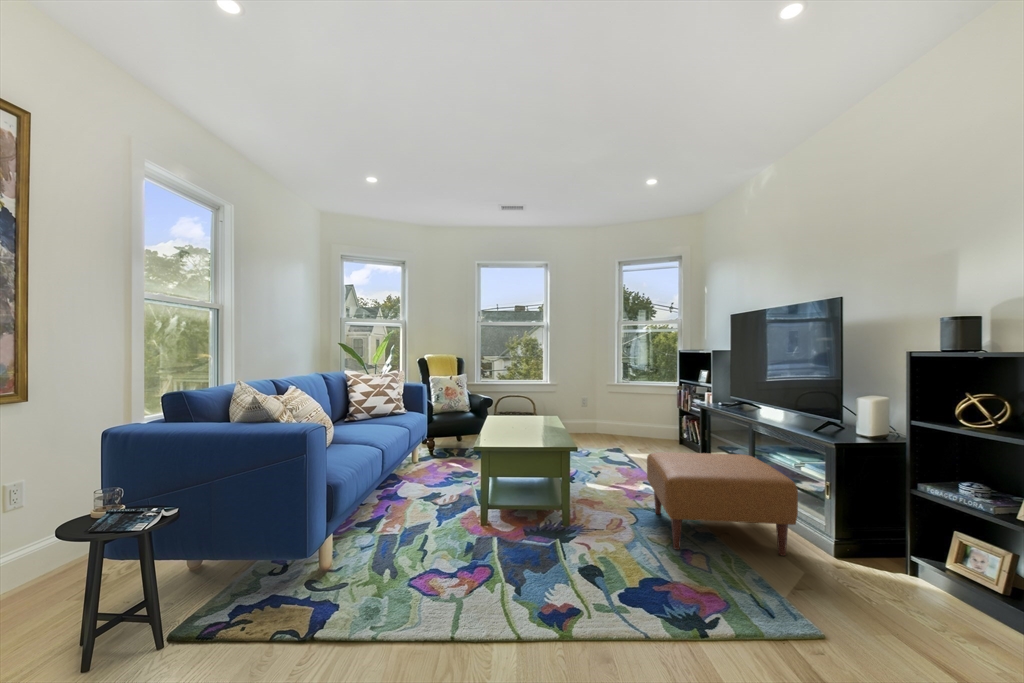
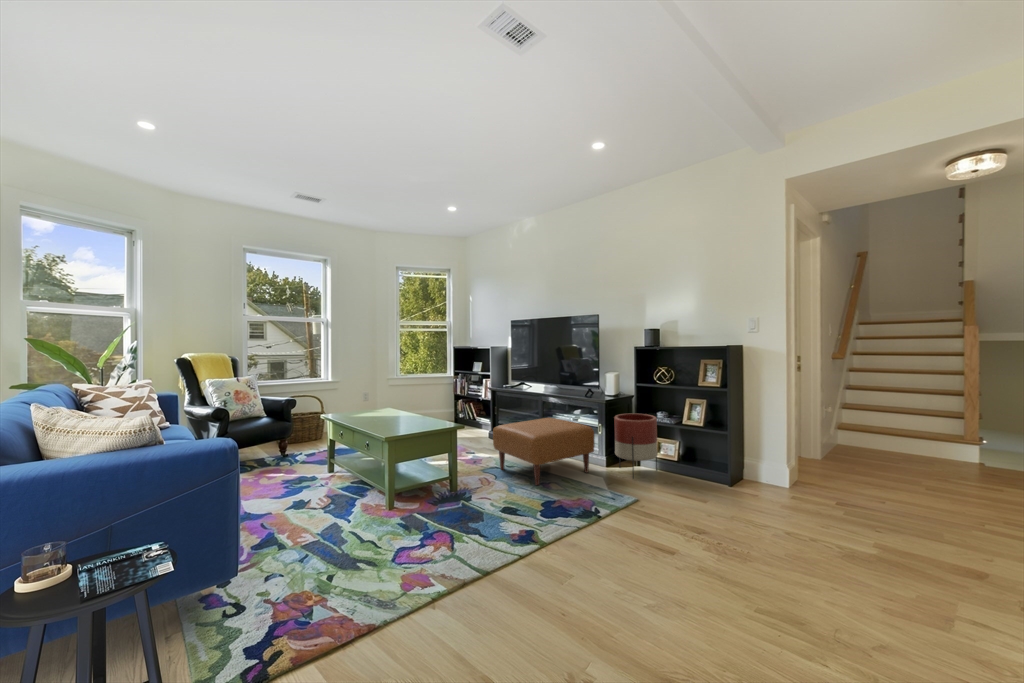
planter: none [840,471,944,599] -> present [614,414,658,478]

